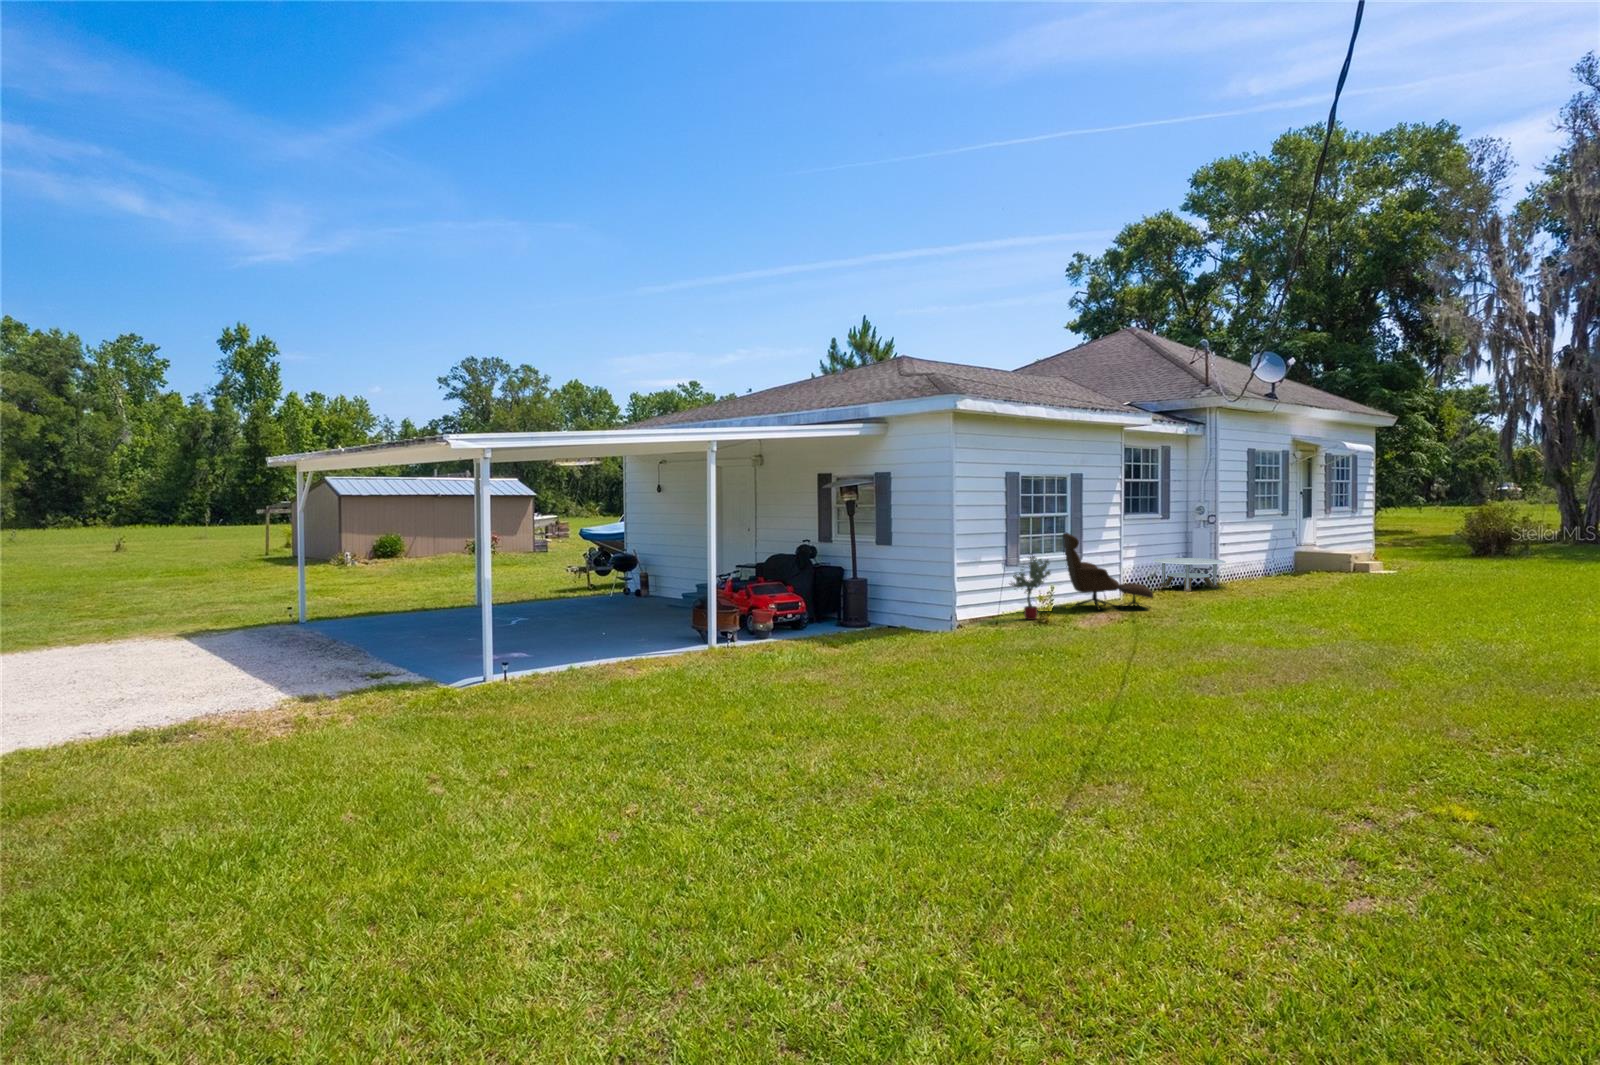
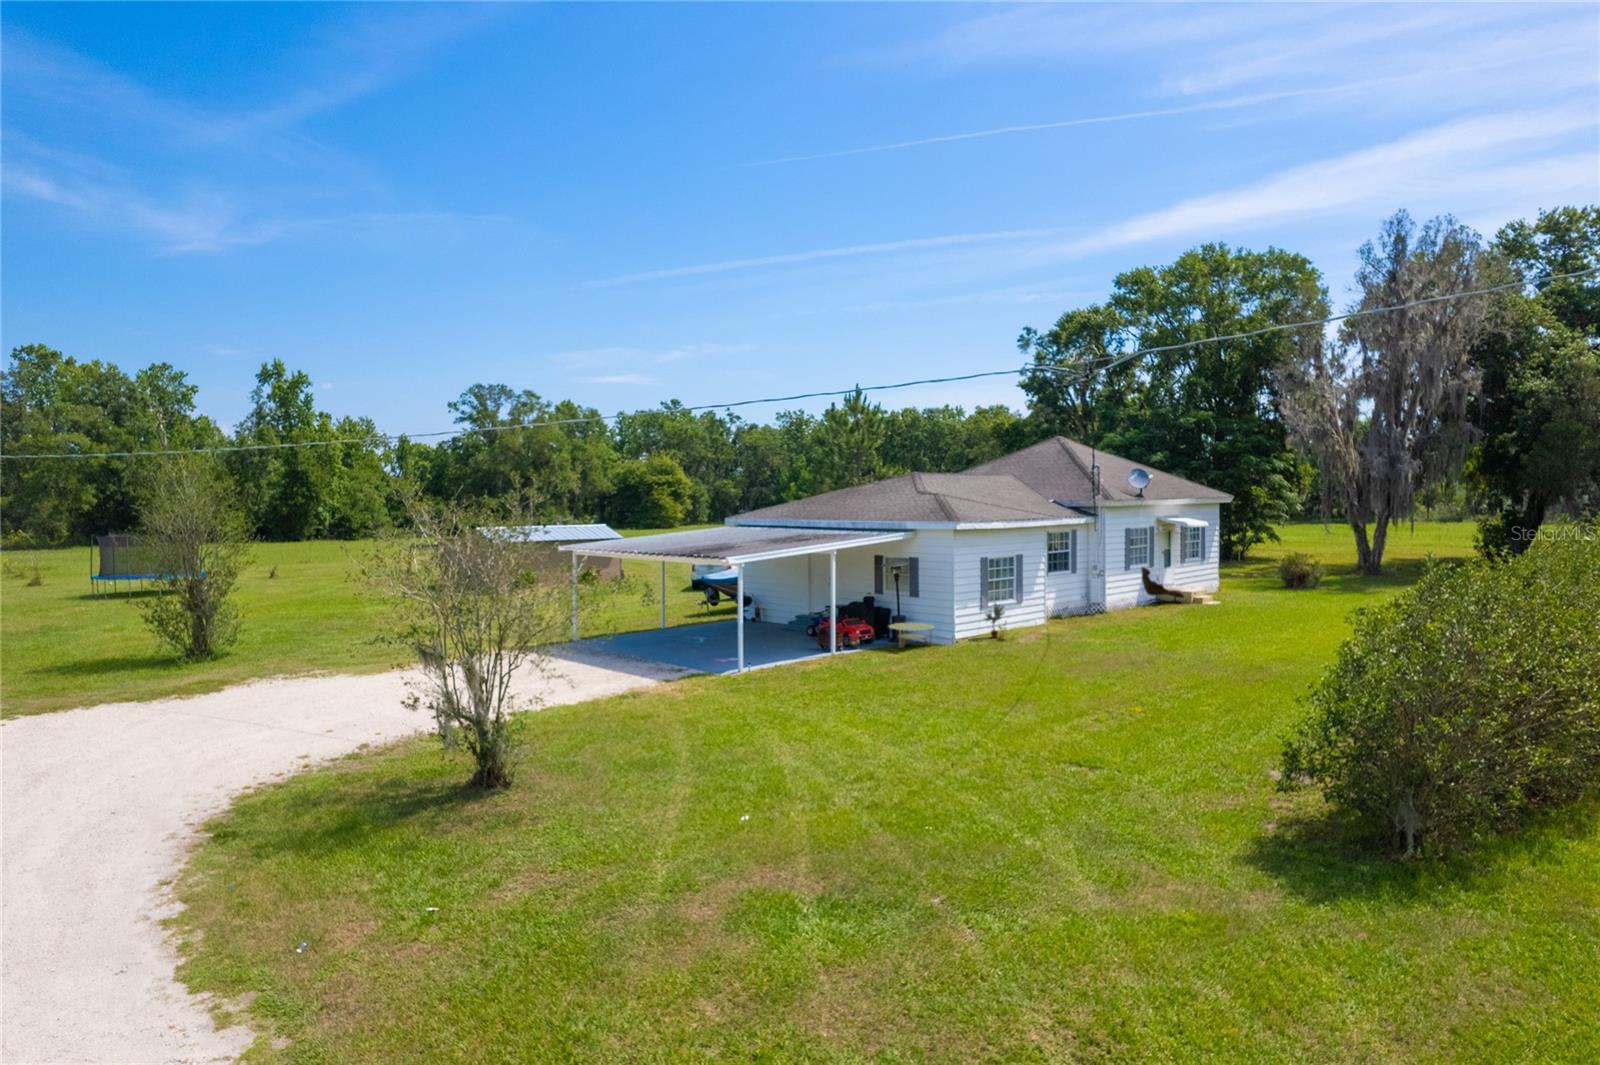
lounge chair: present [1063,533,1153,611] -> present [1141,567,1184,602]
round table: present [1153,558,1226,592] -> present [889,622,934,648]

